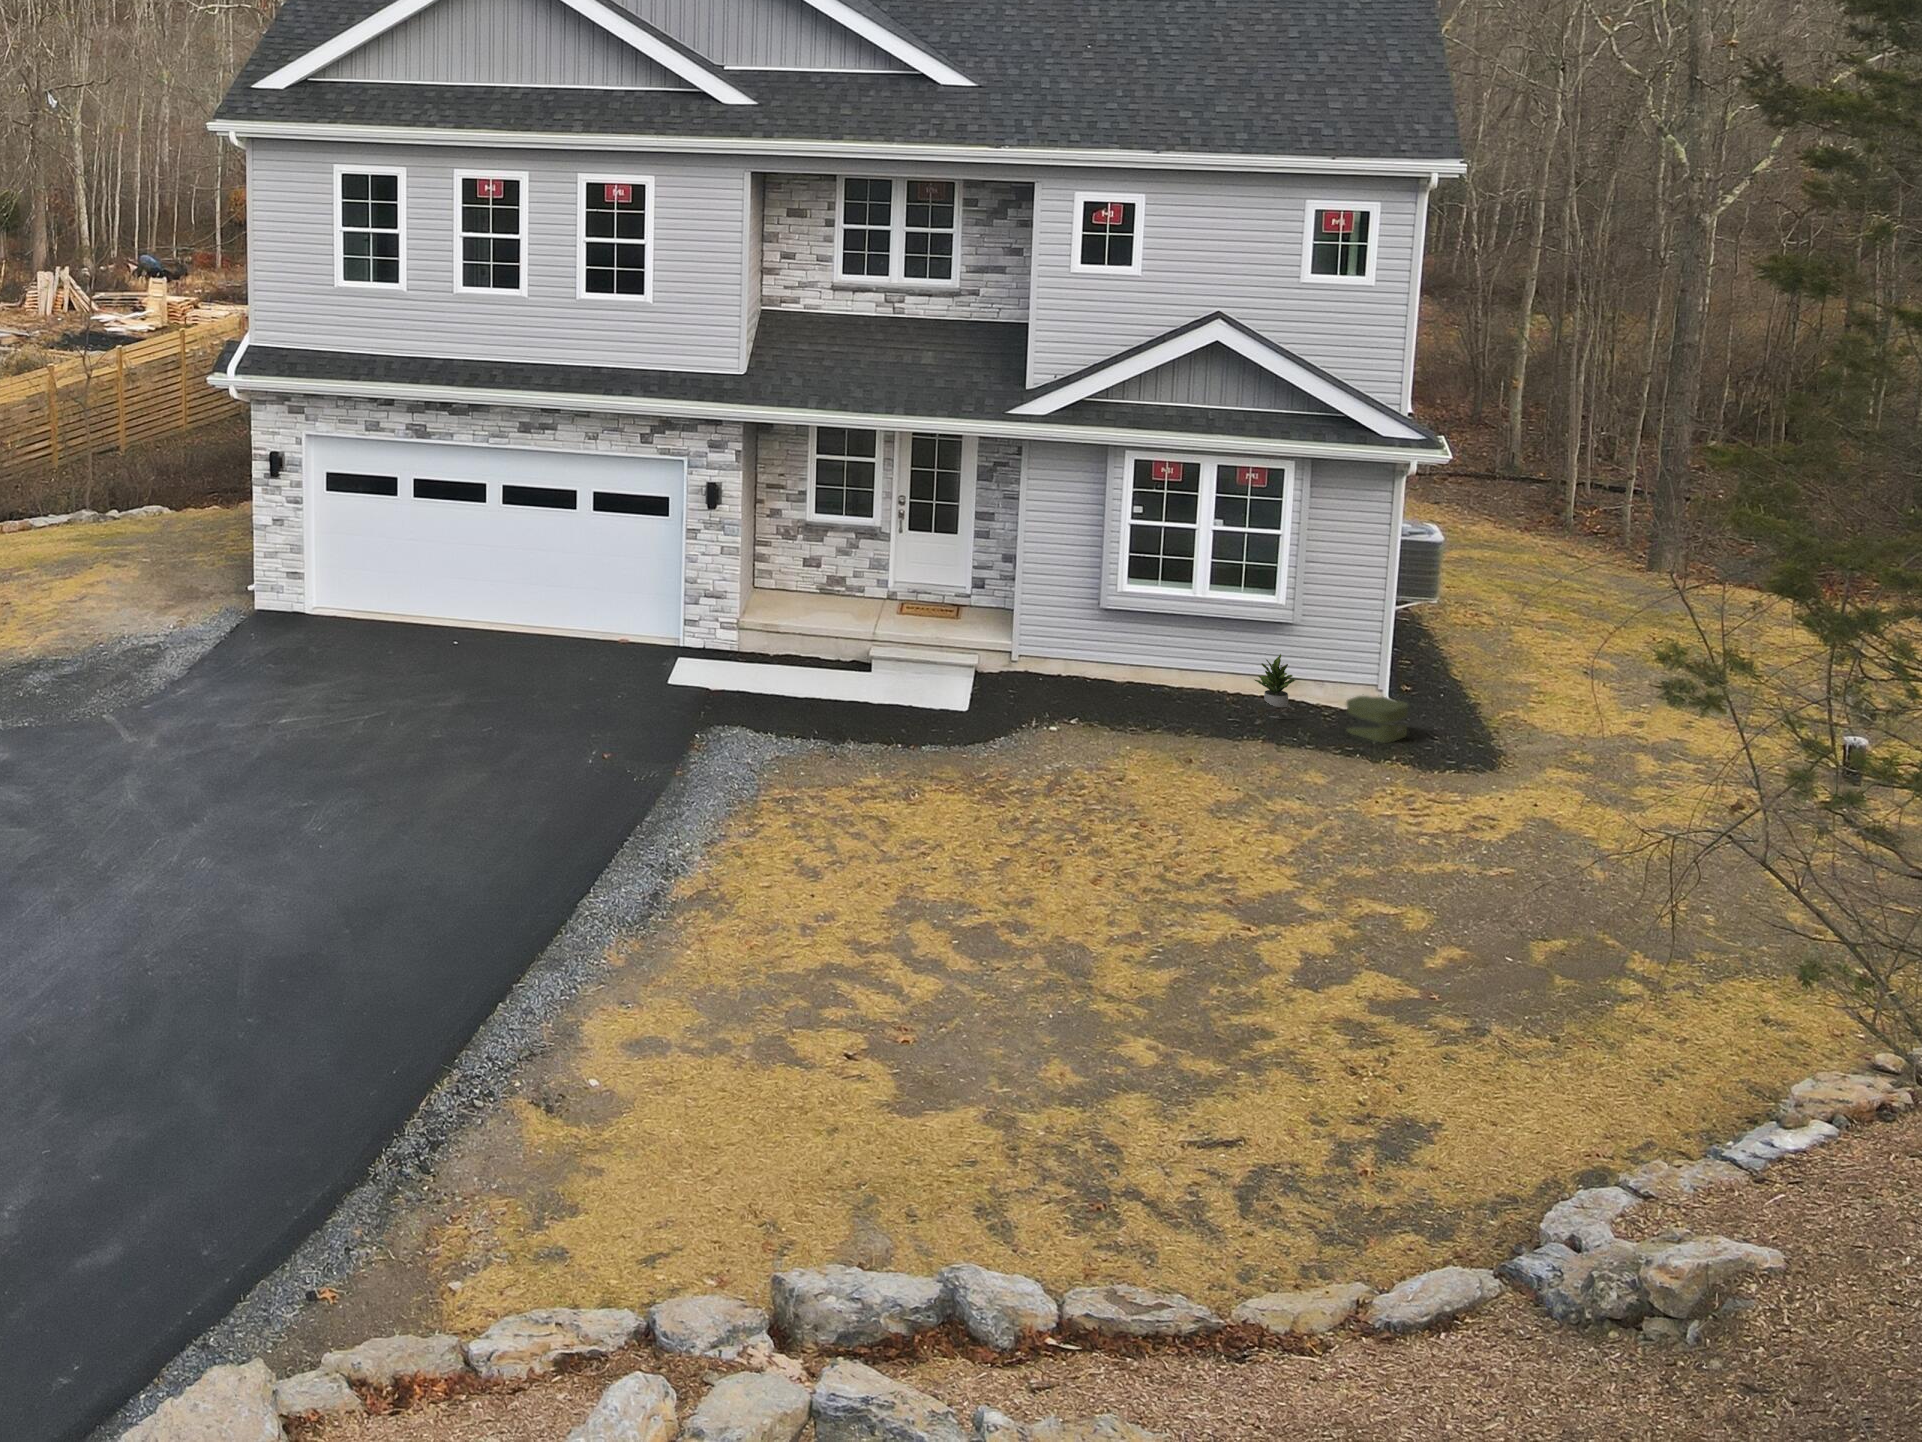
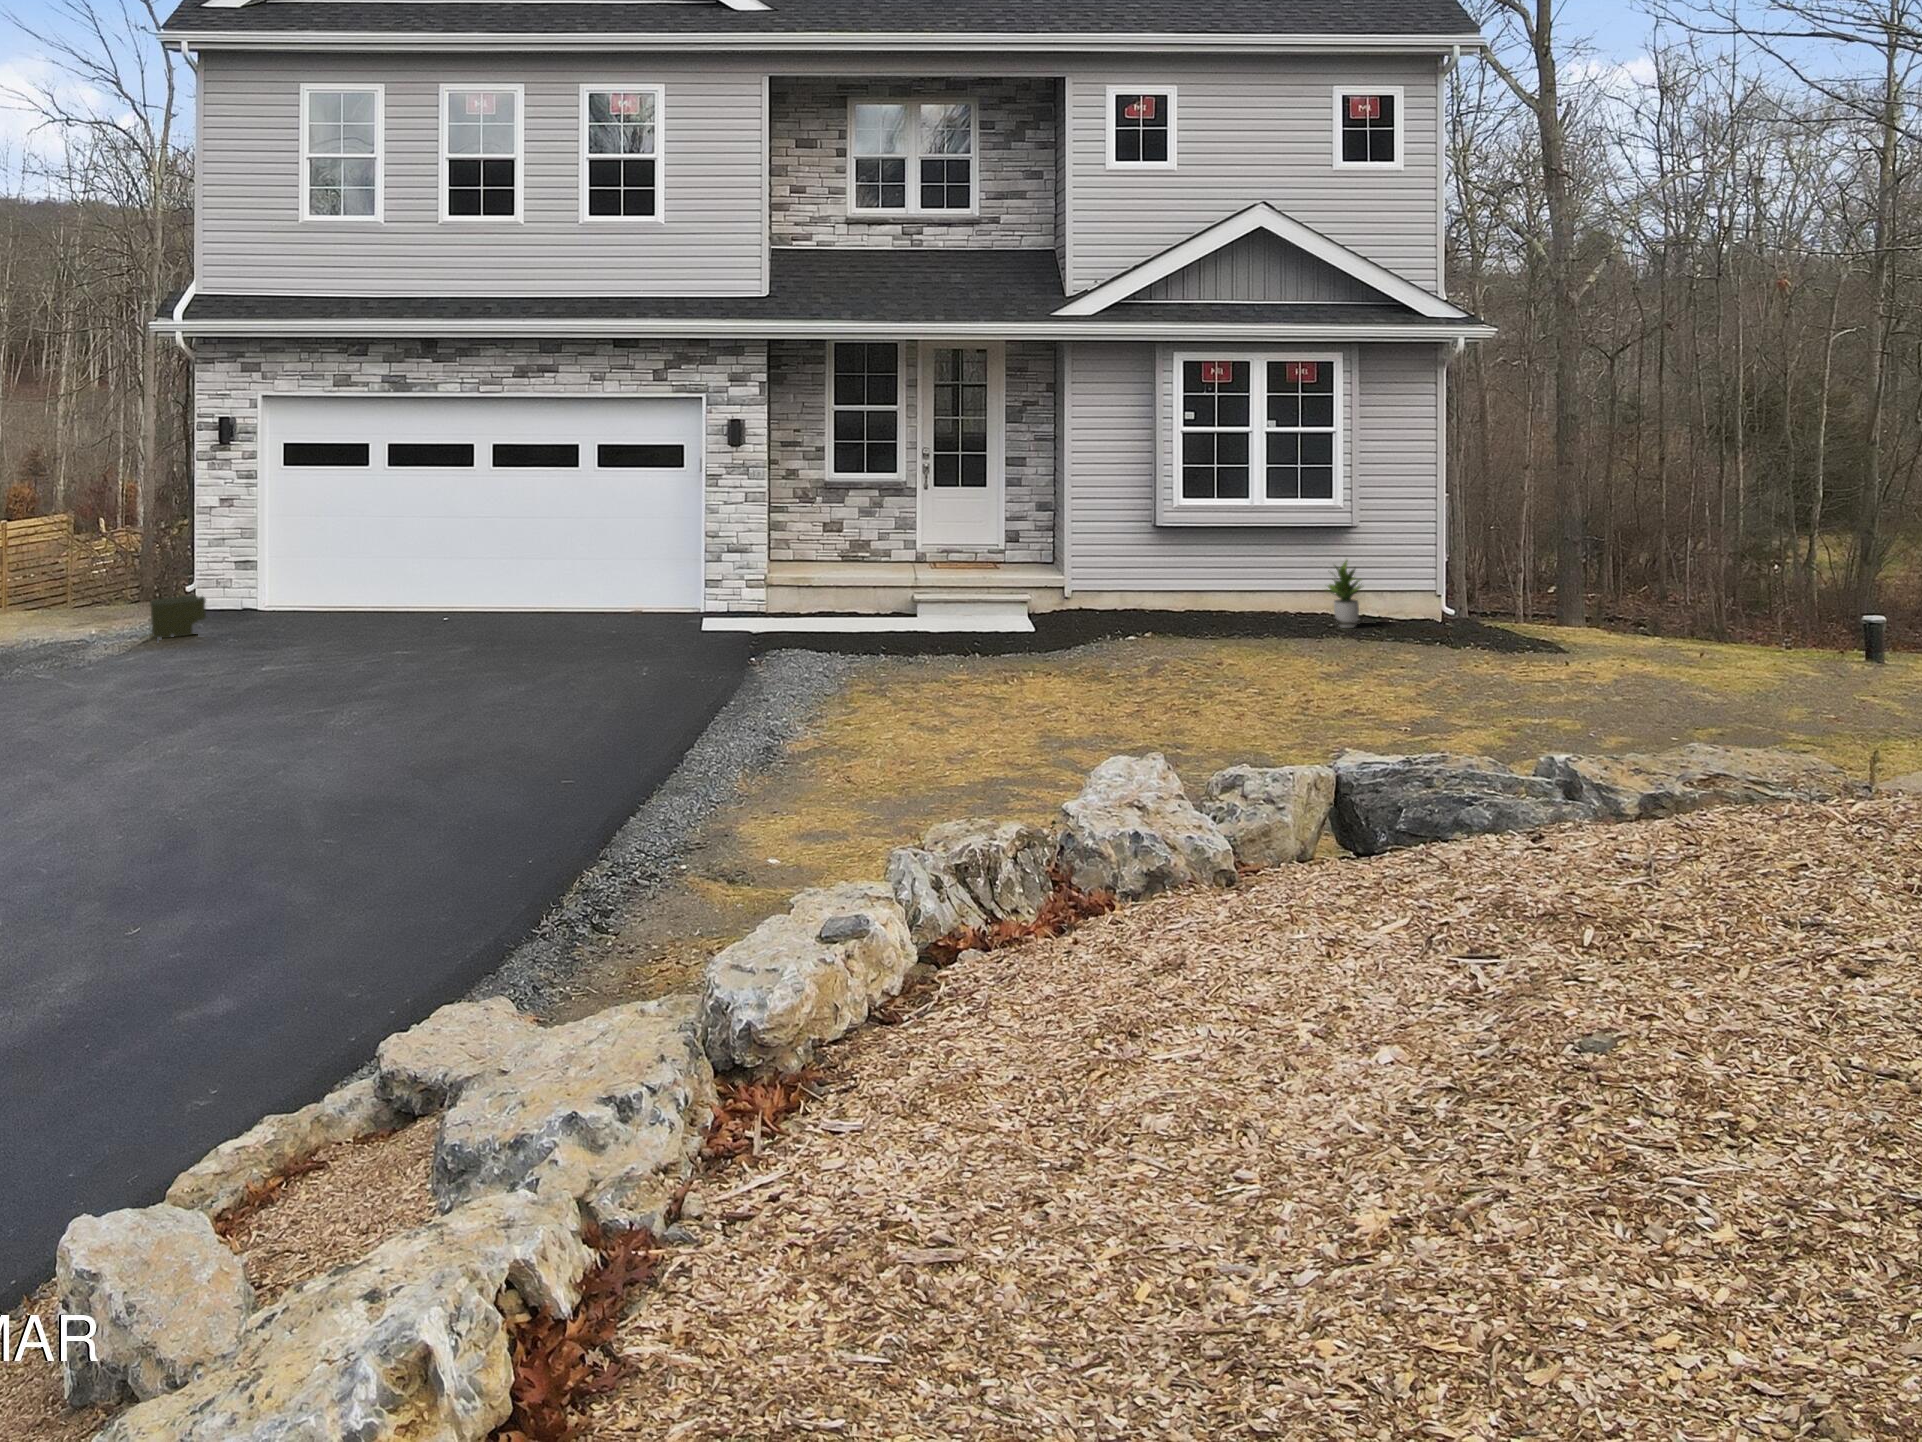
storage box: present [1346,696,1408,743] -> present [150,595,206,638]

